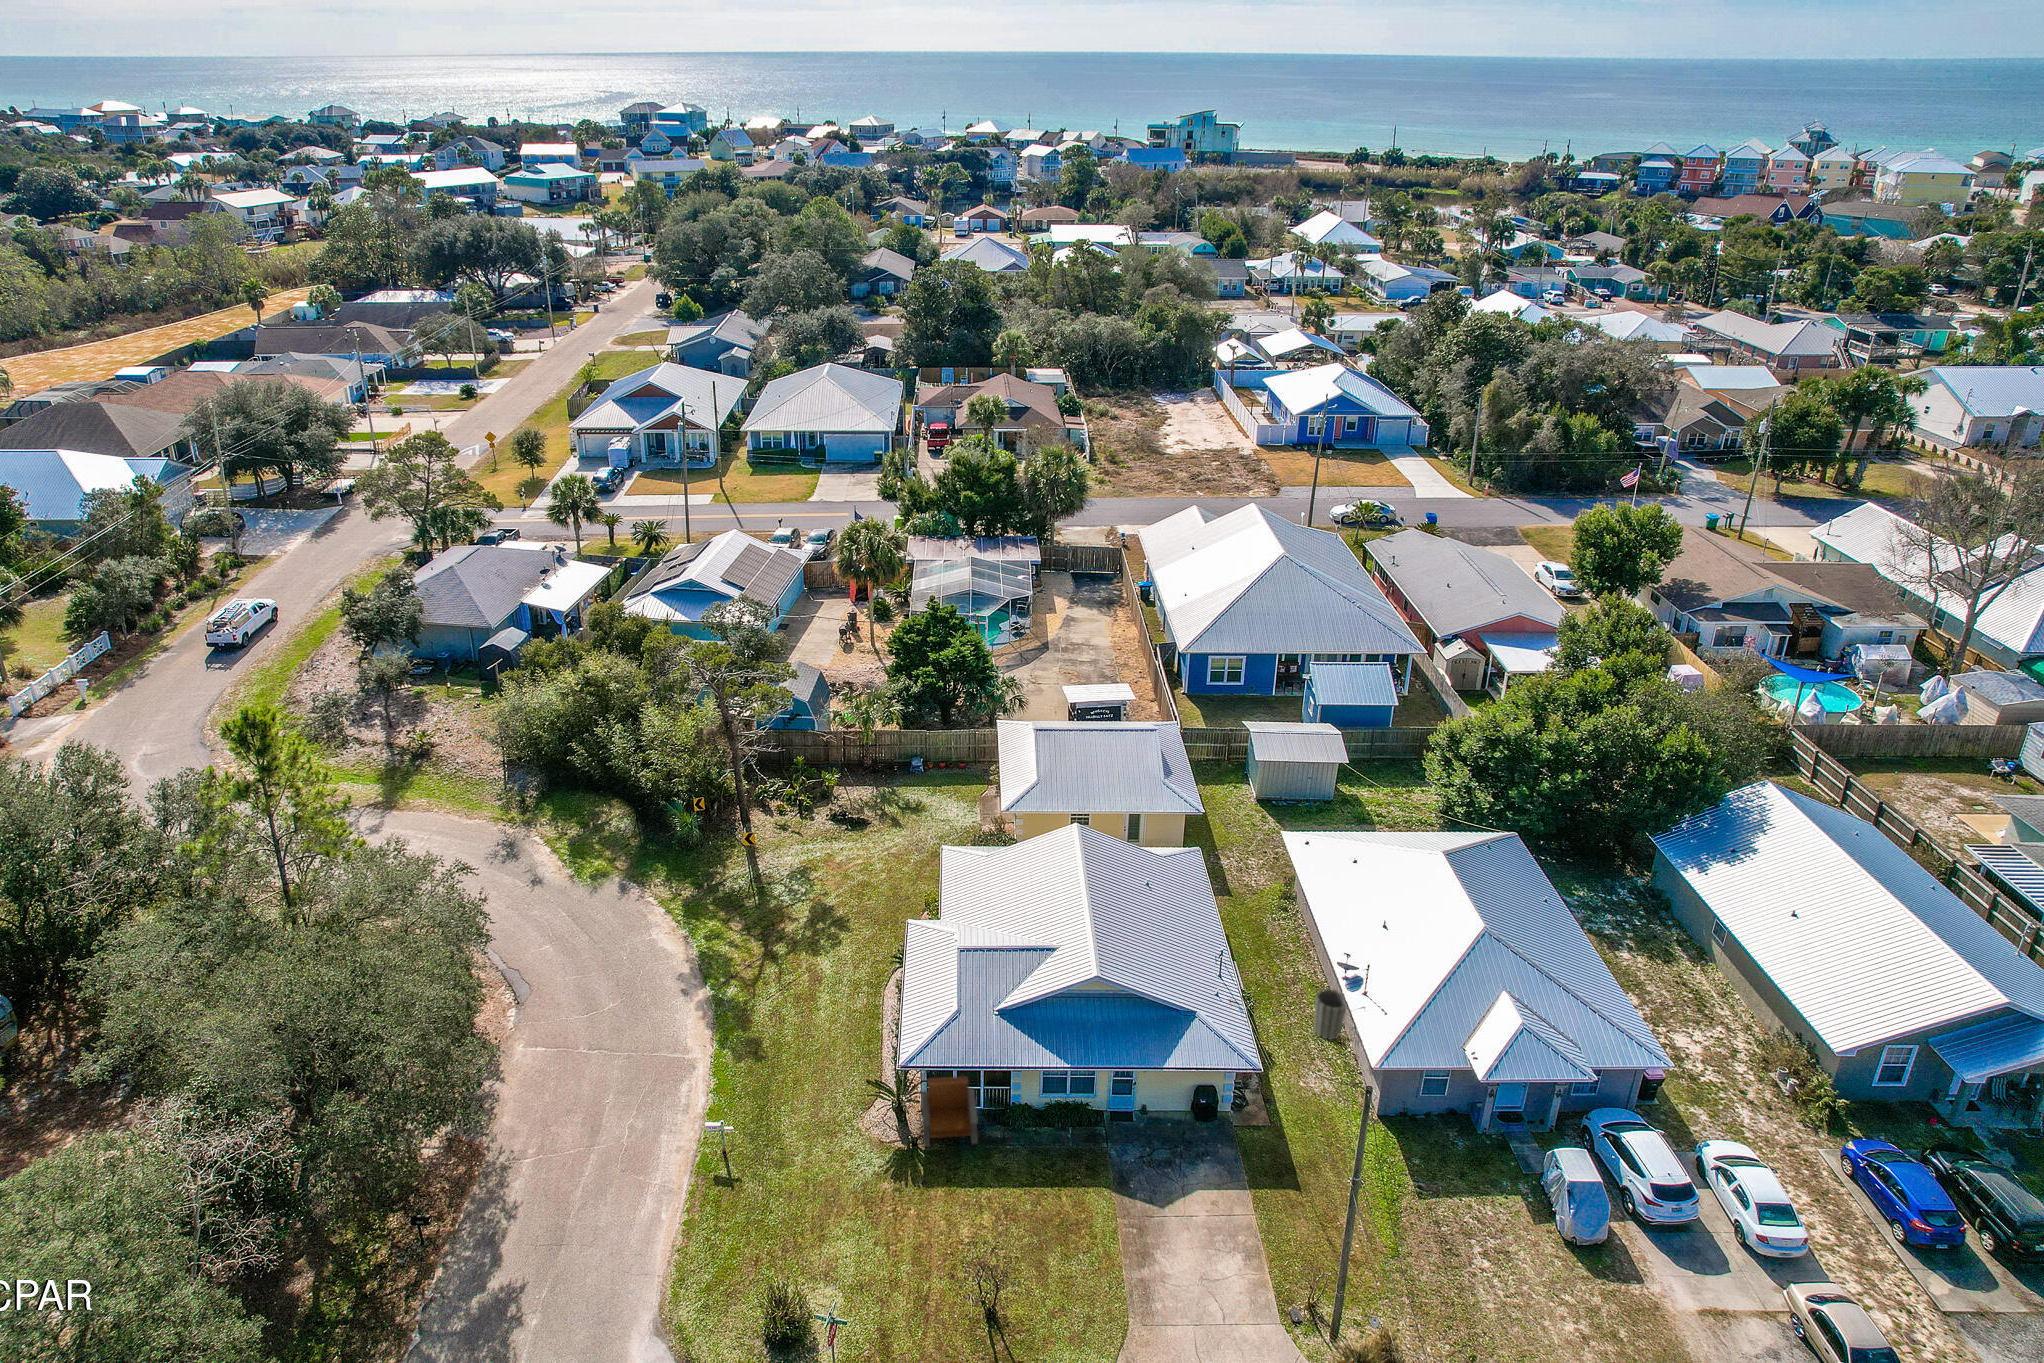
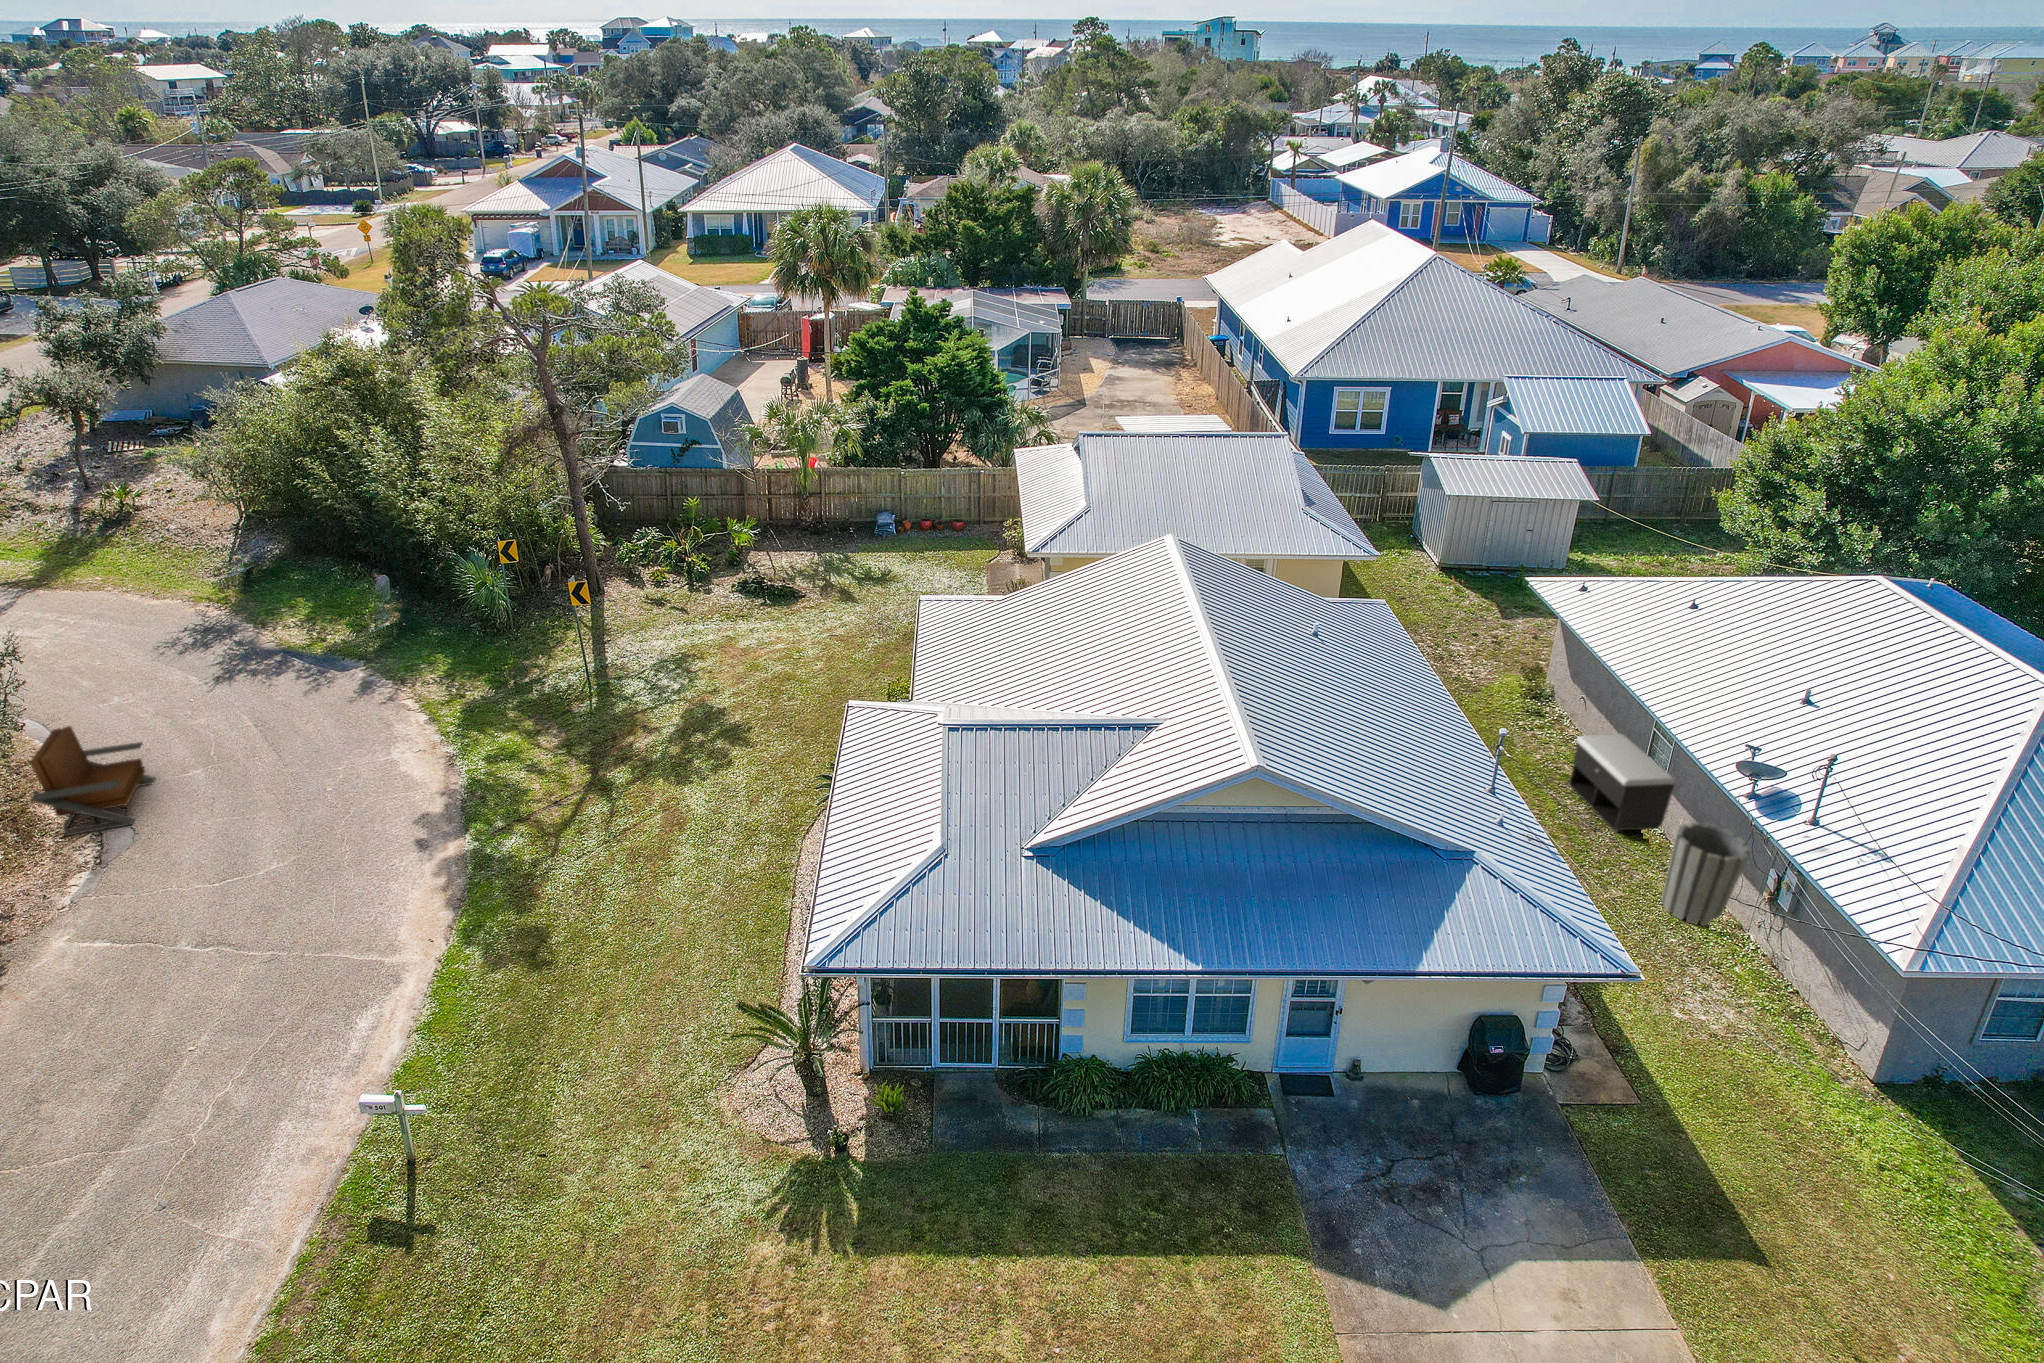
storage bench: none [1289,933,1331,987] -> present [1568,734,1675,832]
lounge chair: present [921,1076,978,1147] -> present [30,726,155,836]

